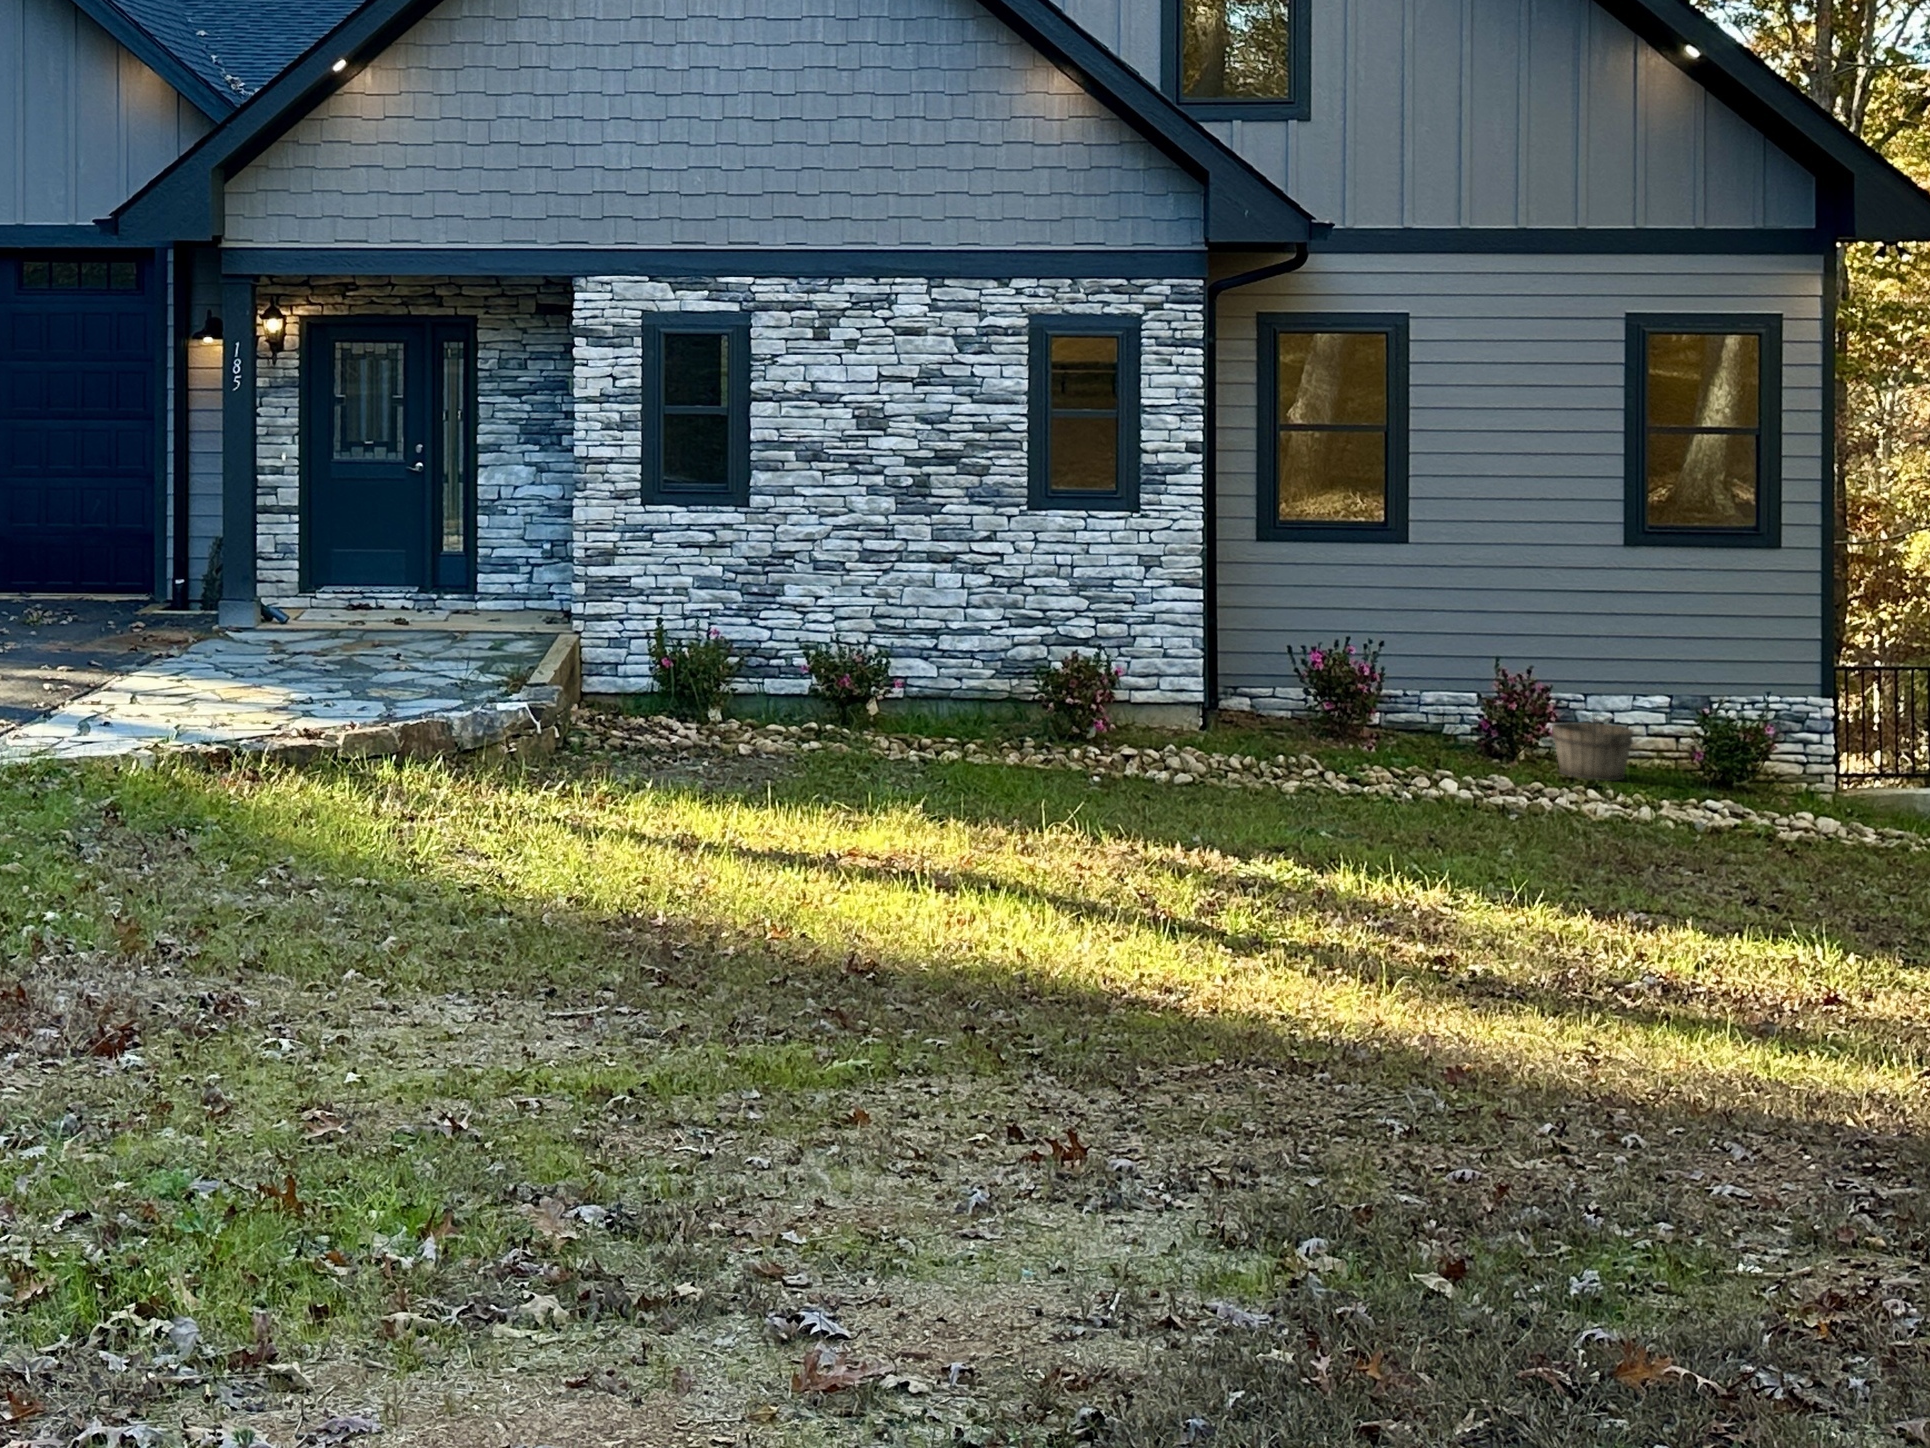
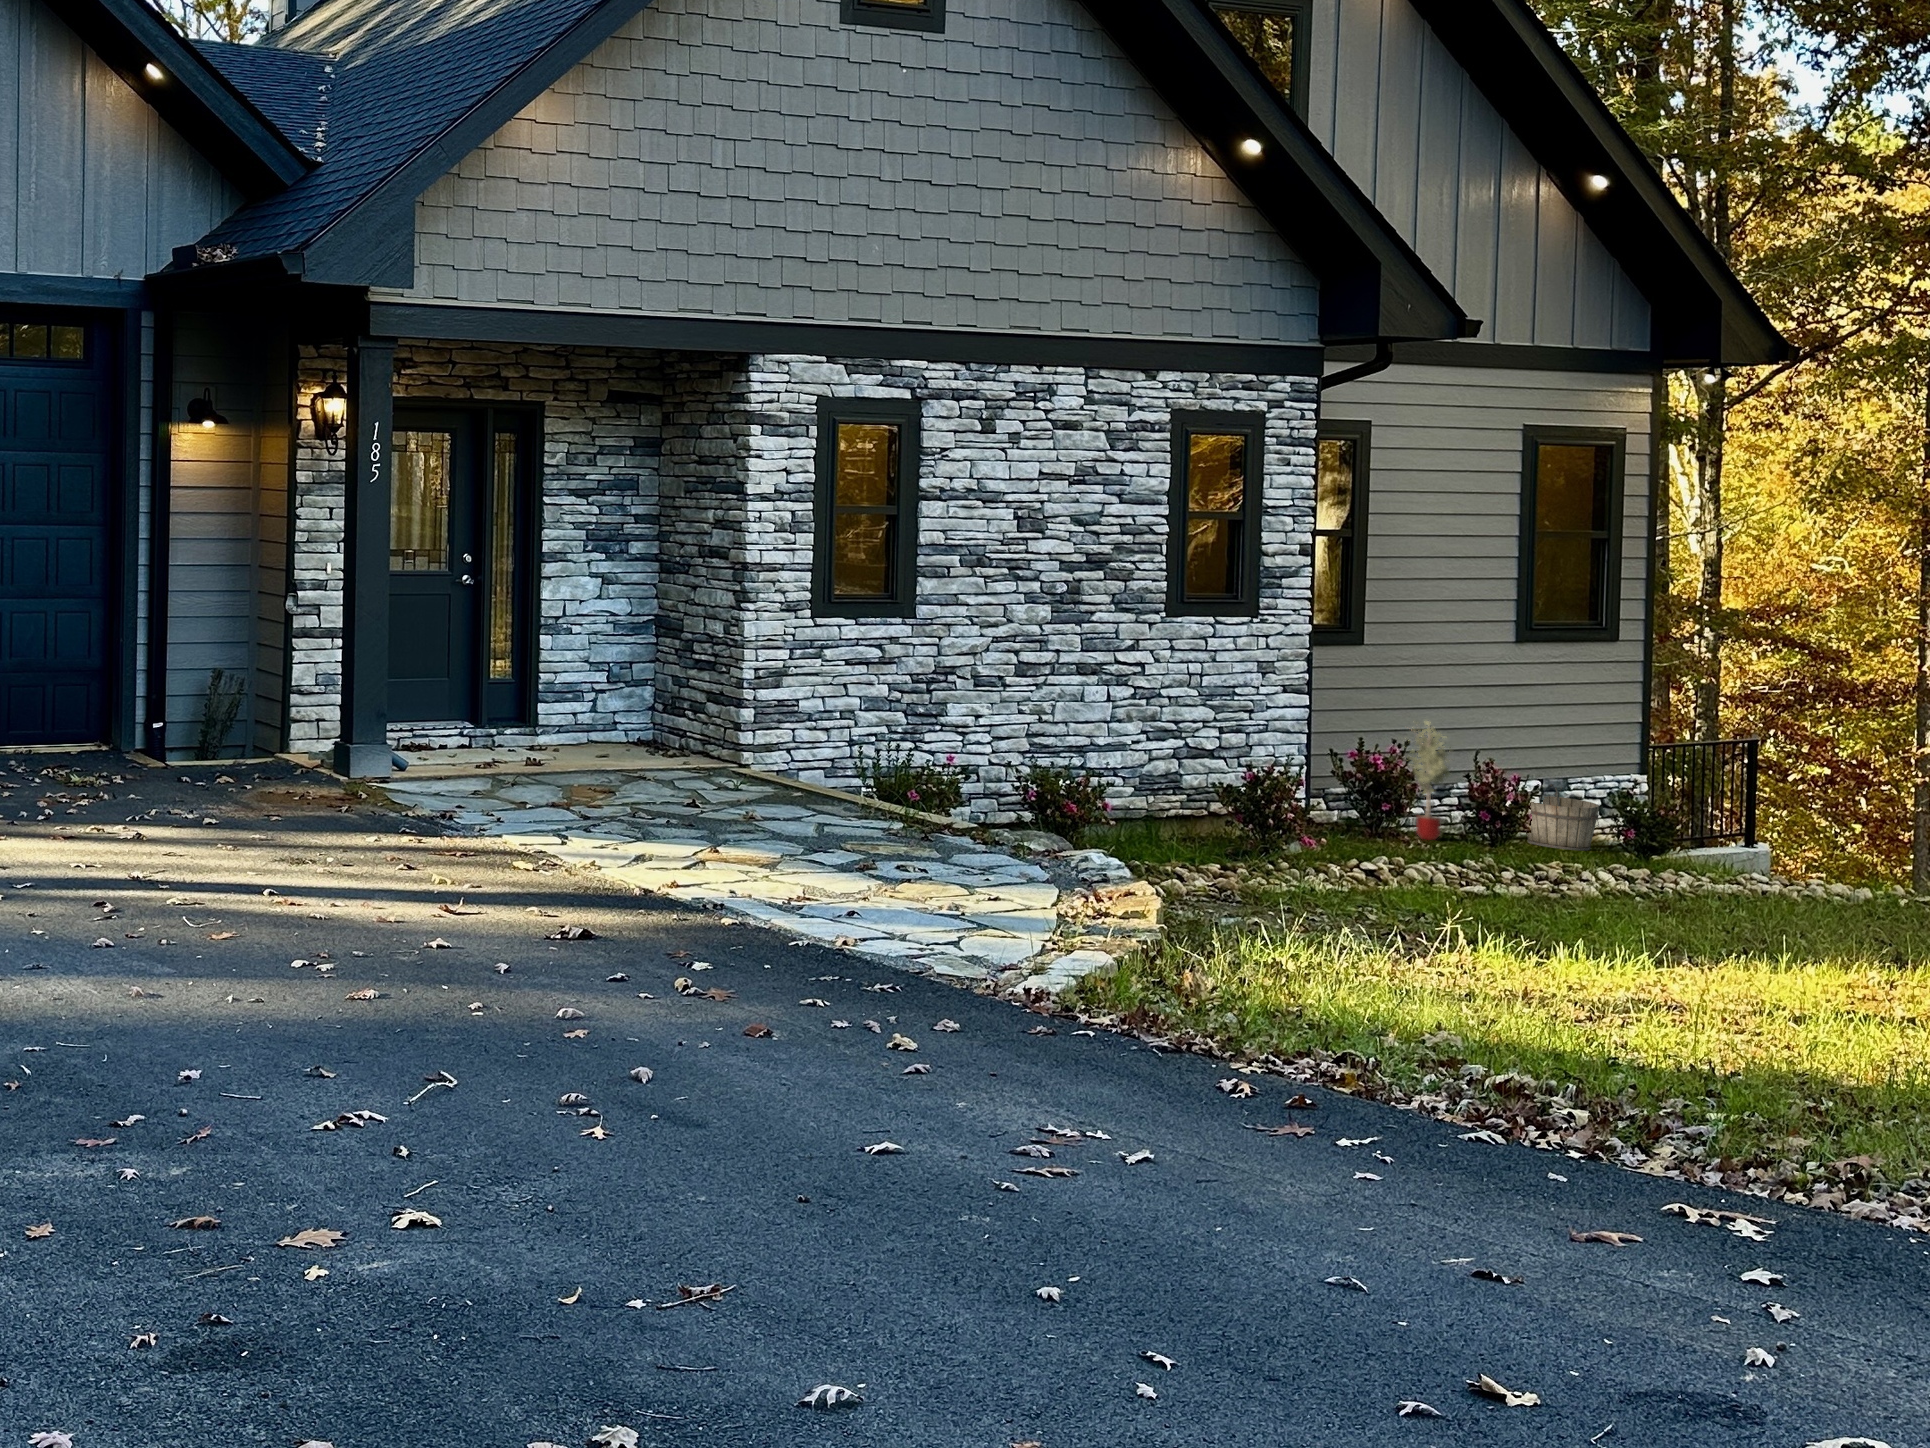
potted tree: none [1379,632,1459,759] -> present [1407,722,1451,840]

